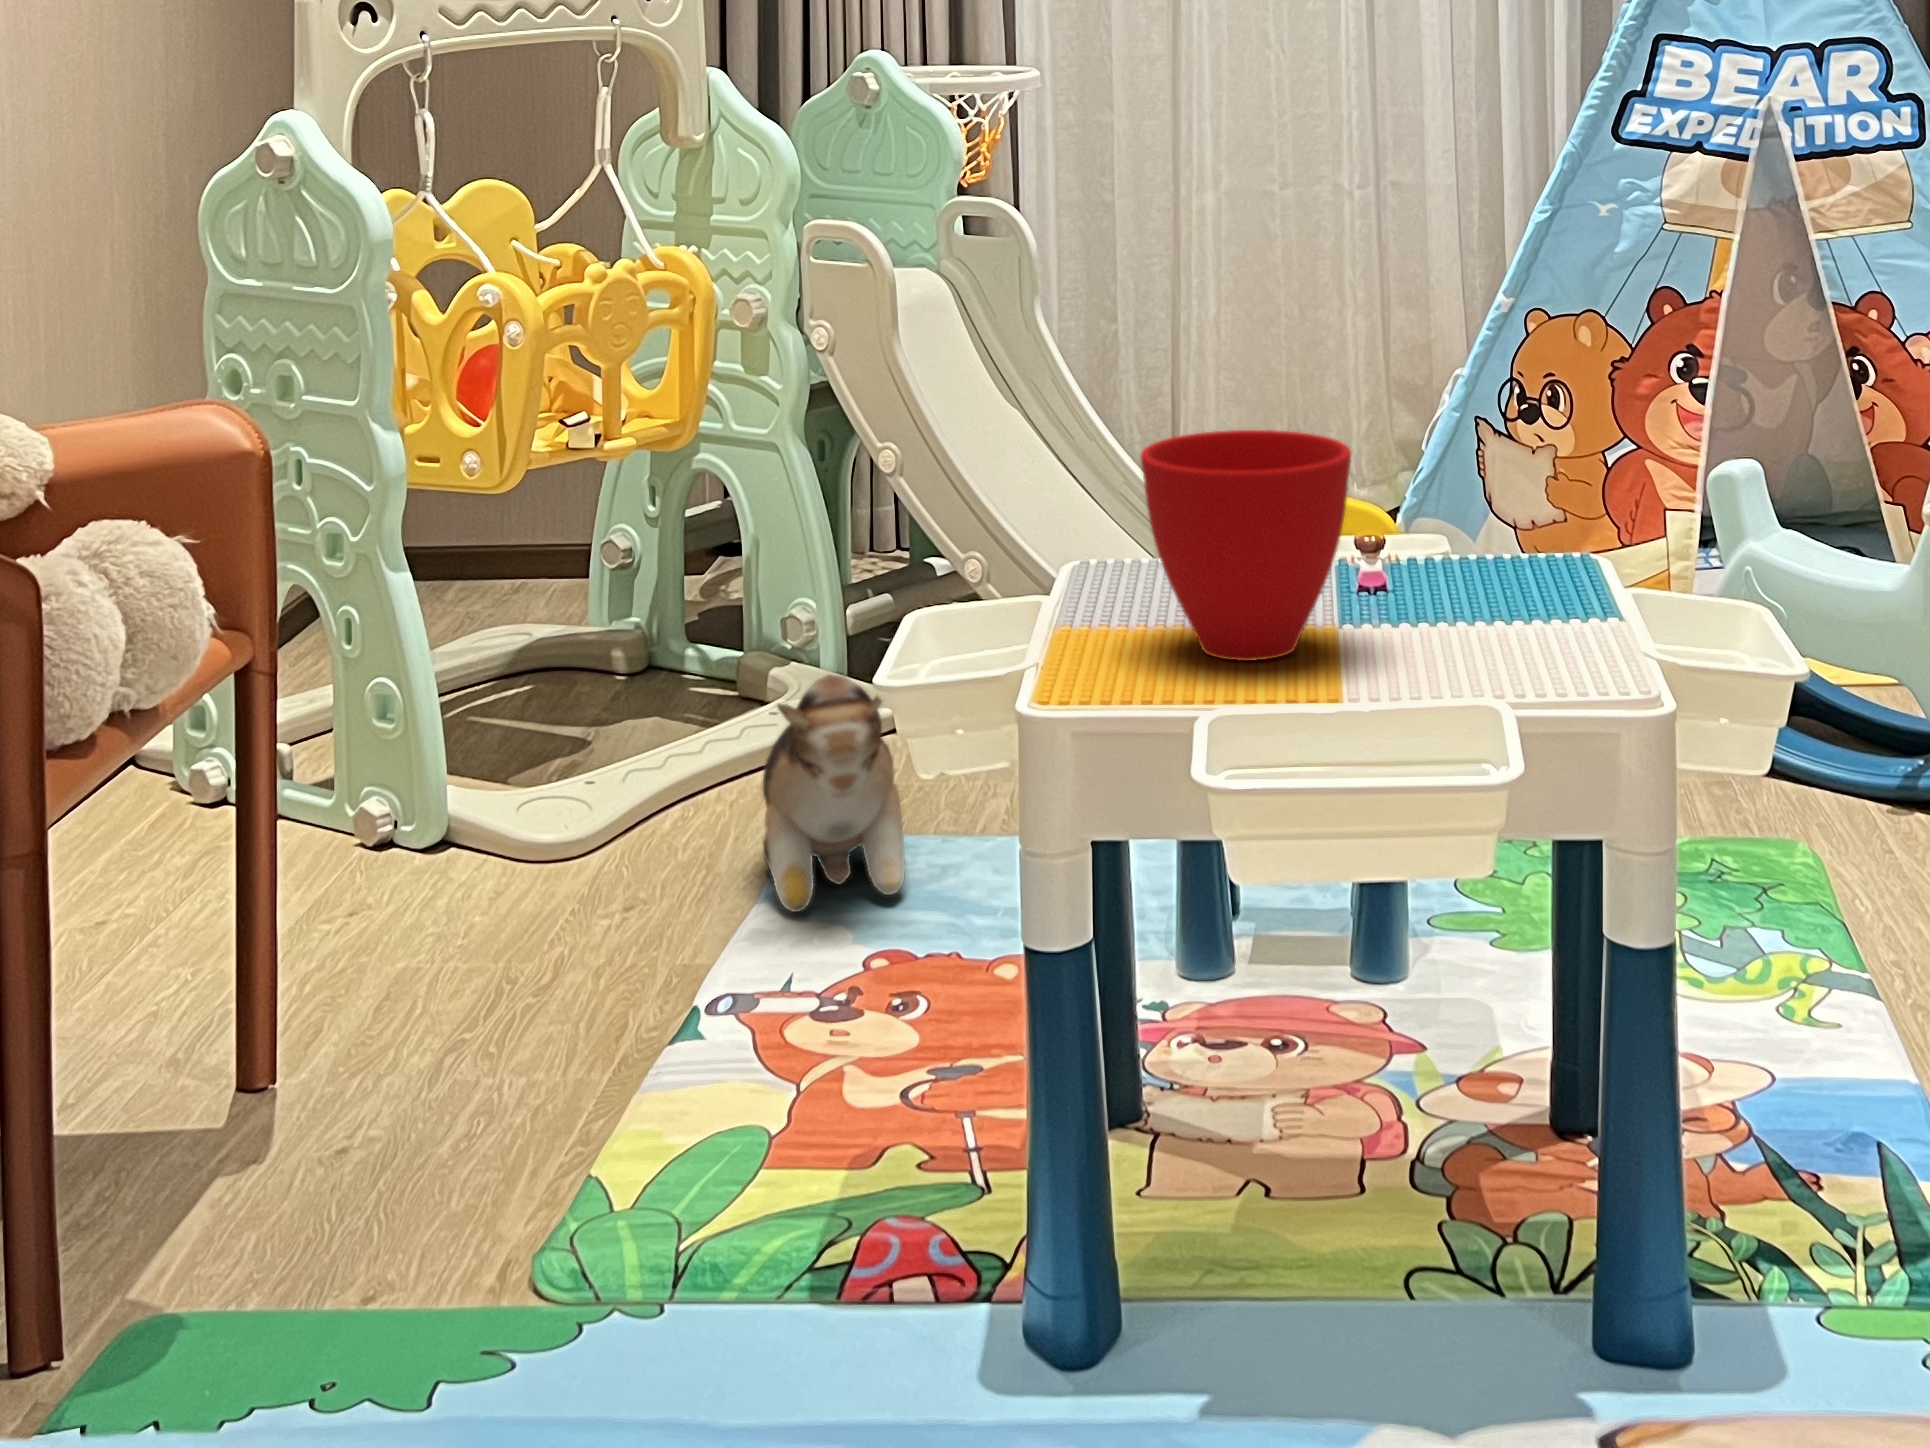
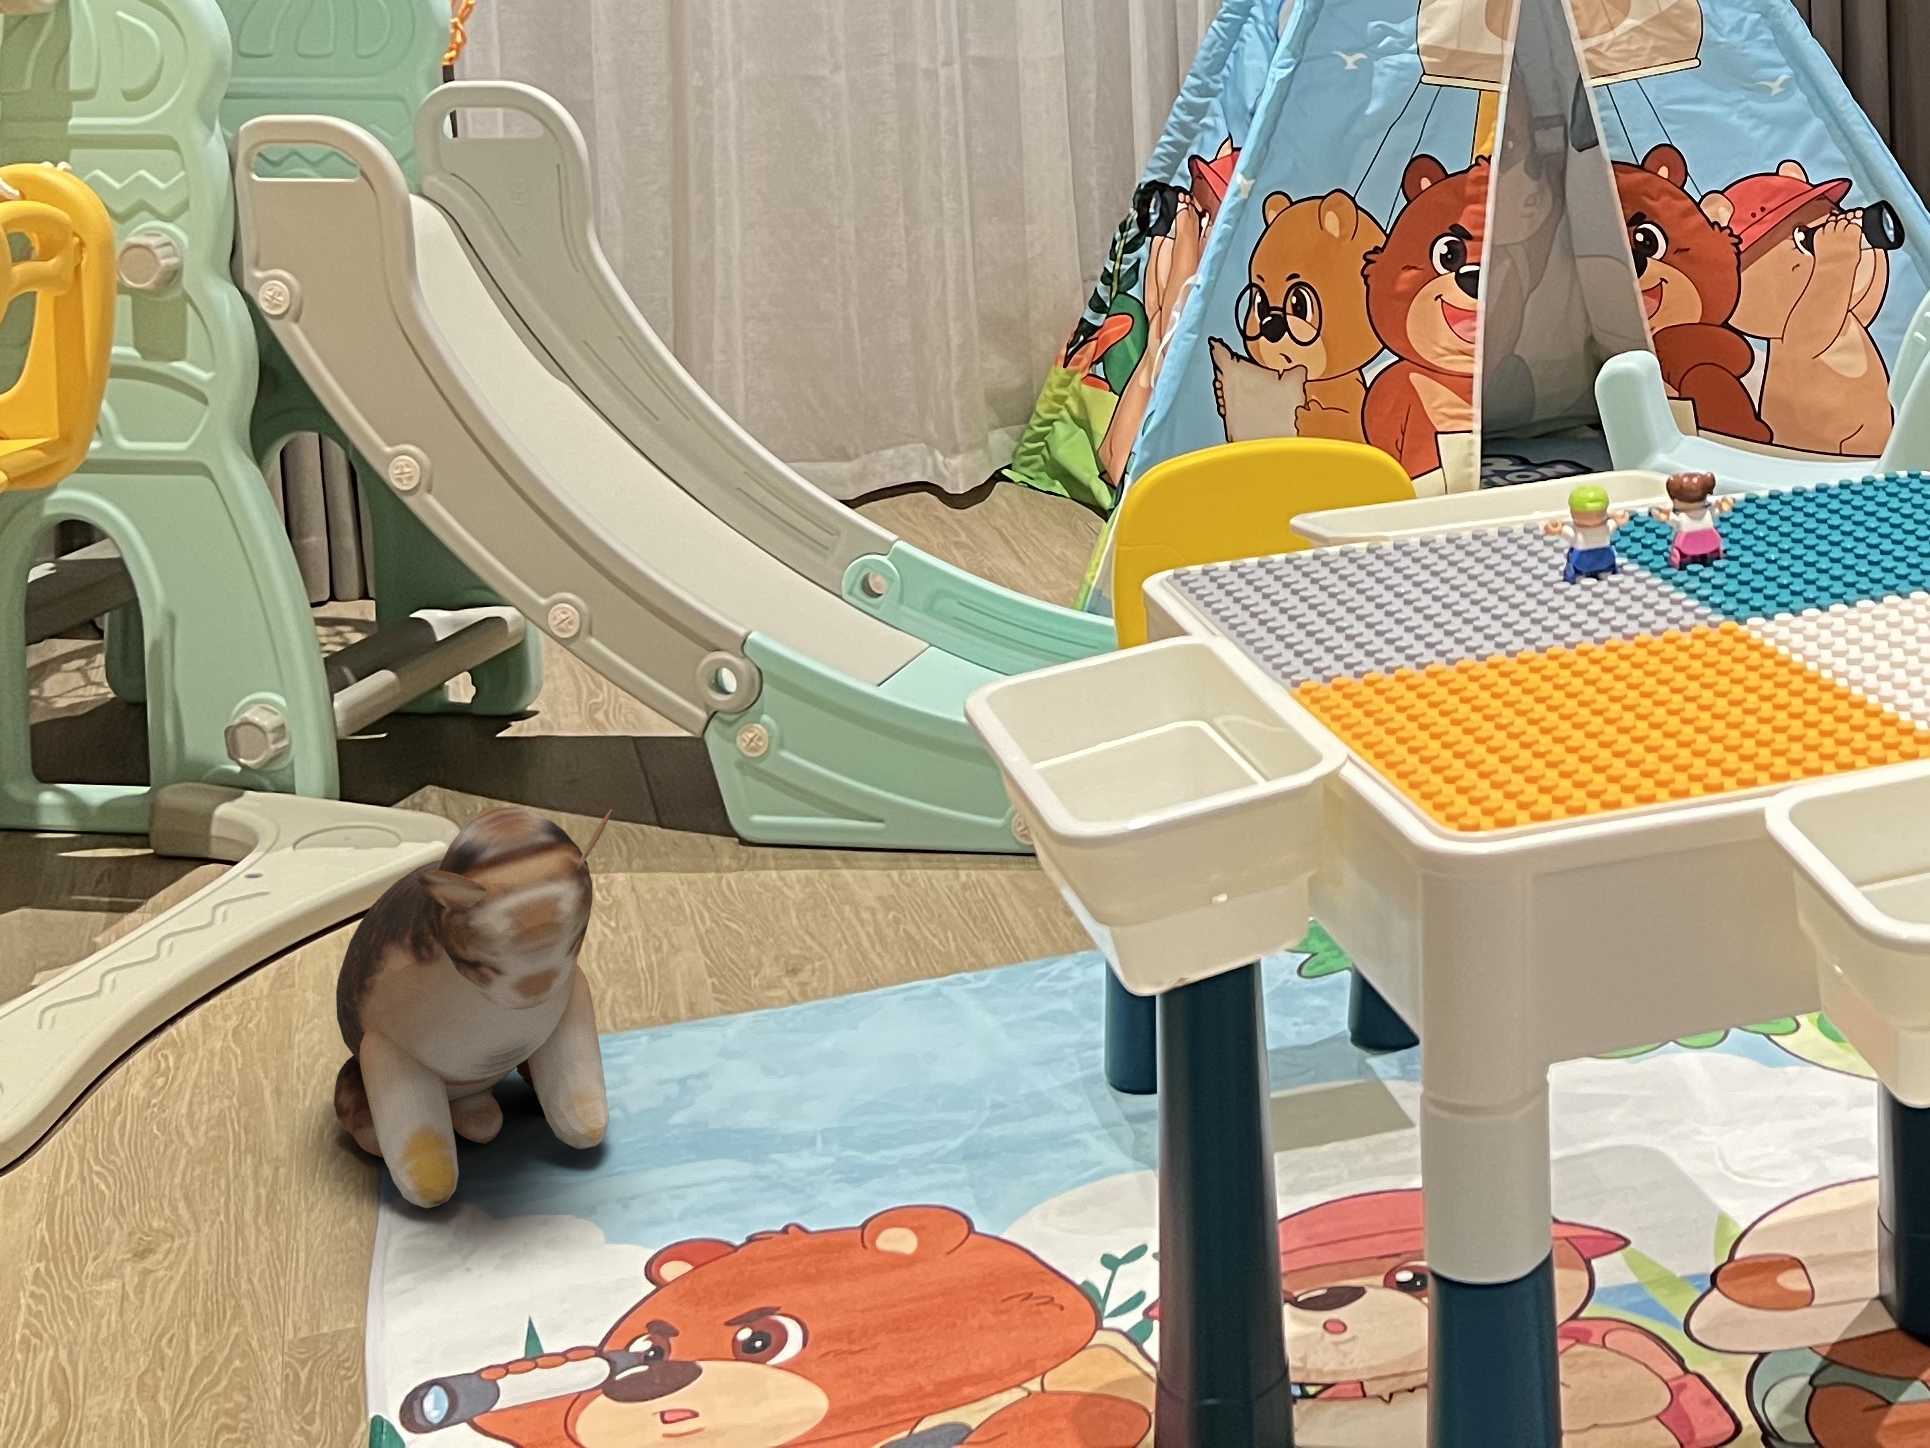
cup: present [1141,430,1351,661] -> none [1442,302,1819,709]

